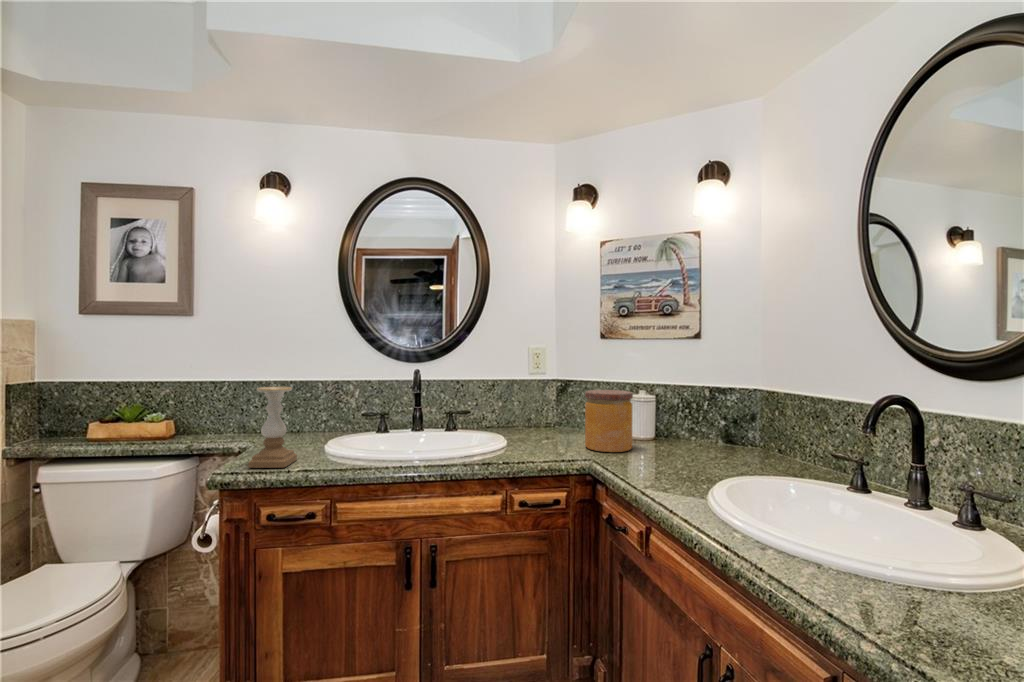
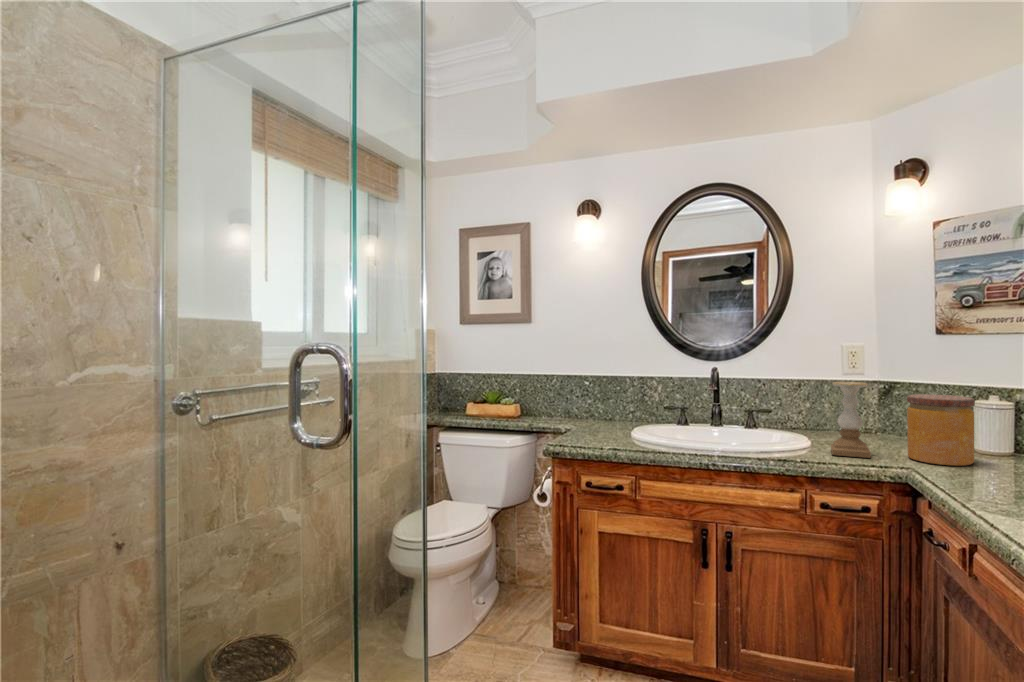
candle holder: present [248,386,297,468] -> present [831,382,871,458]

